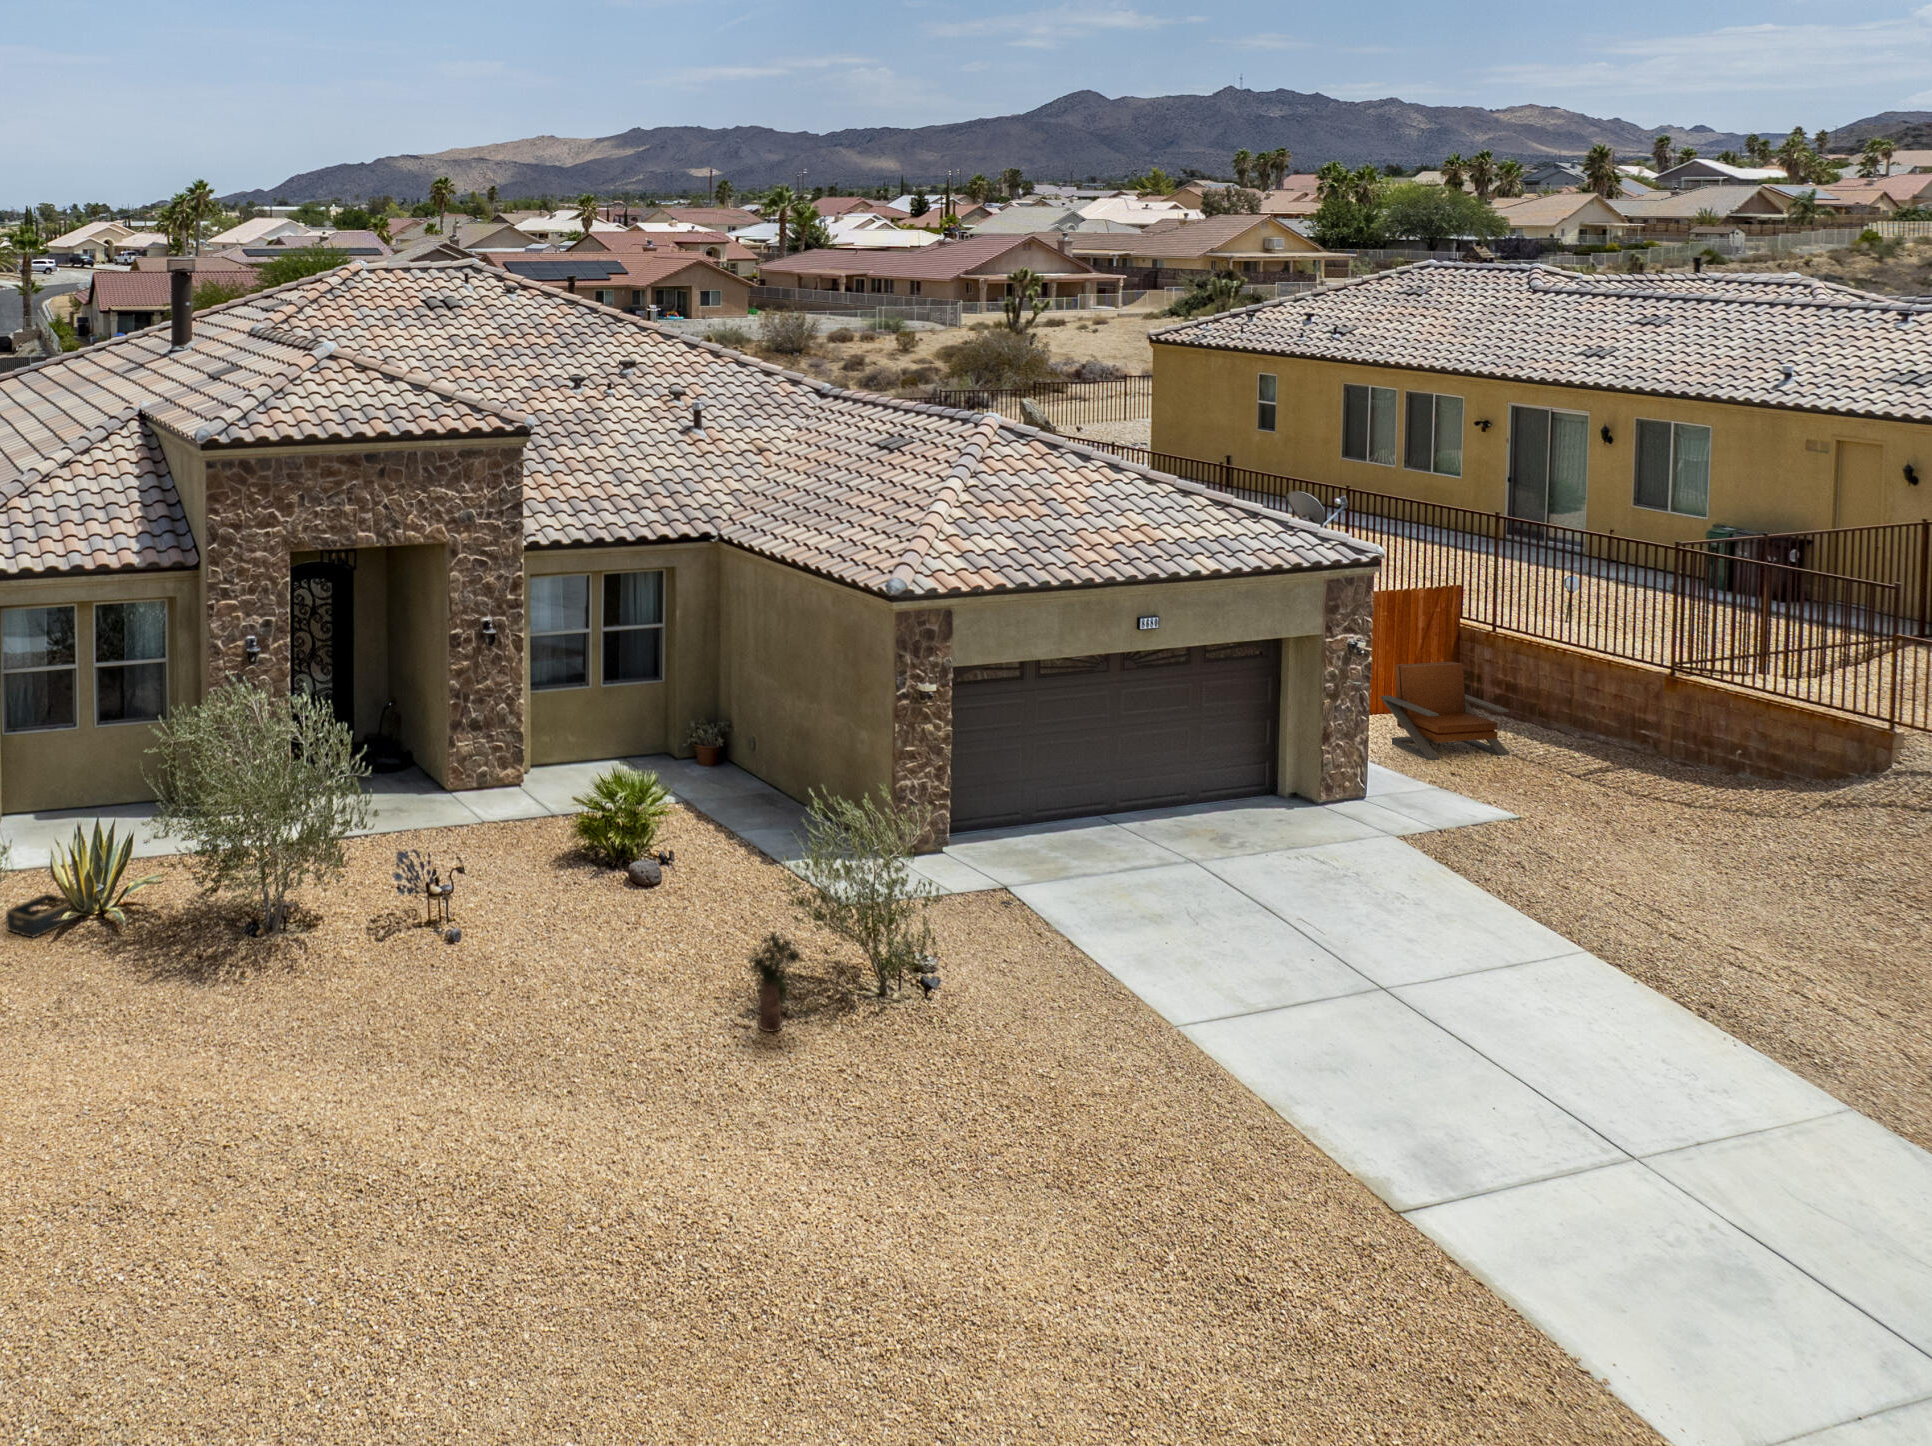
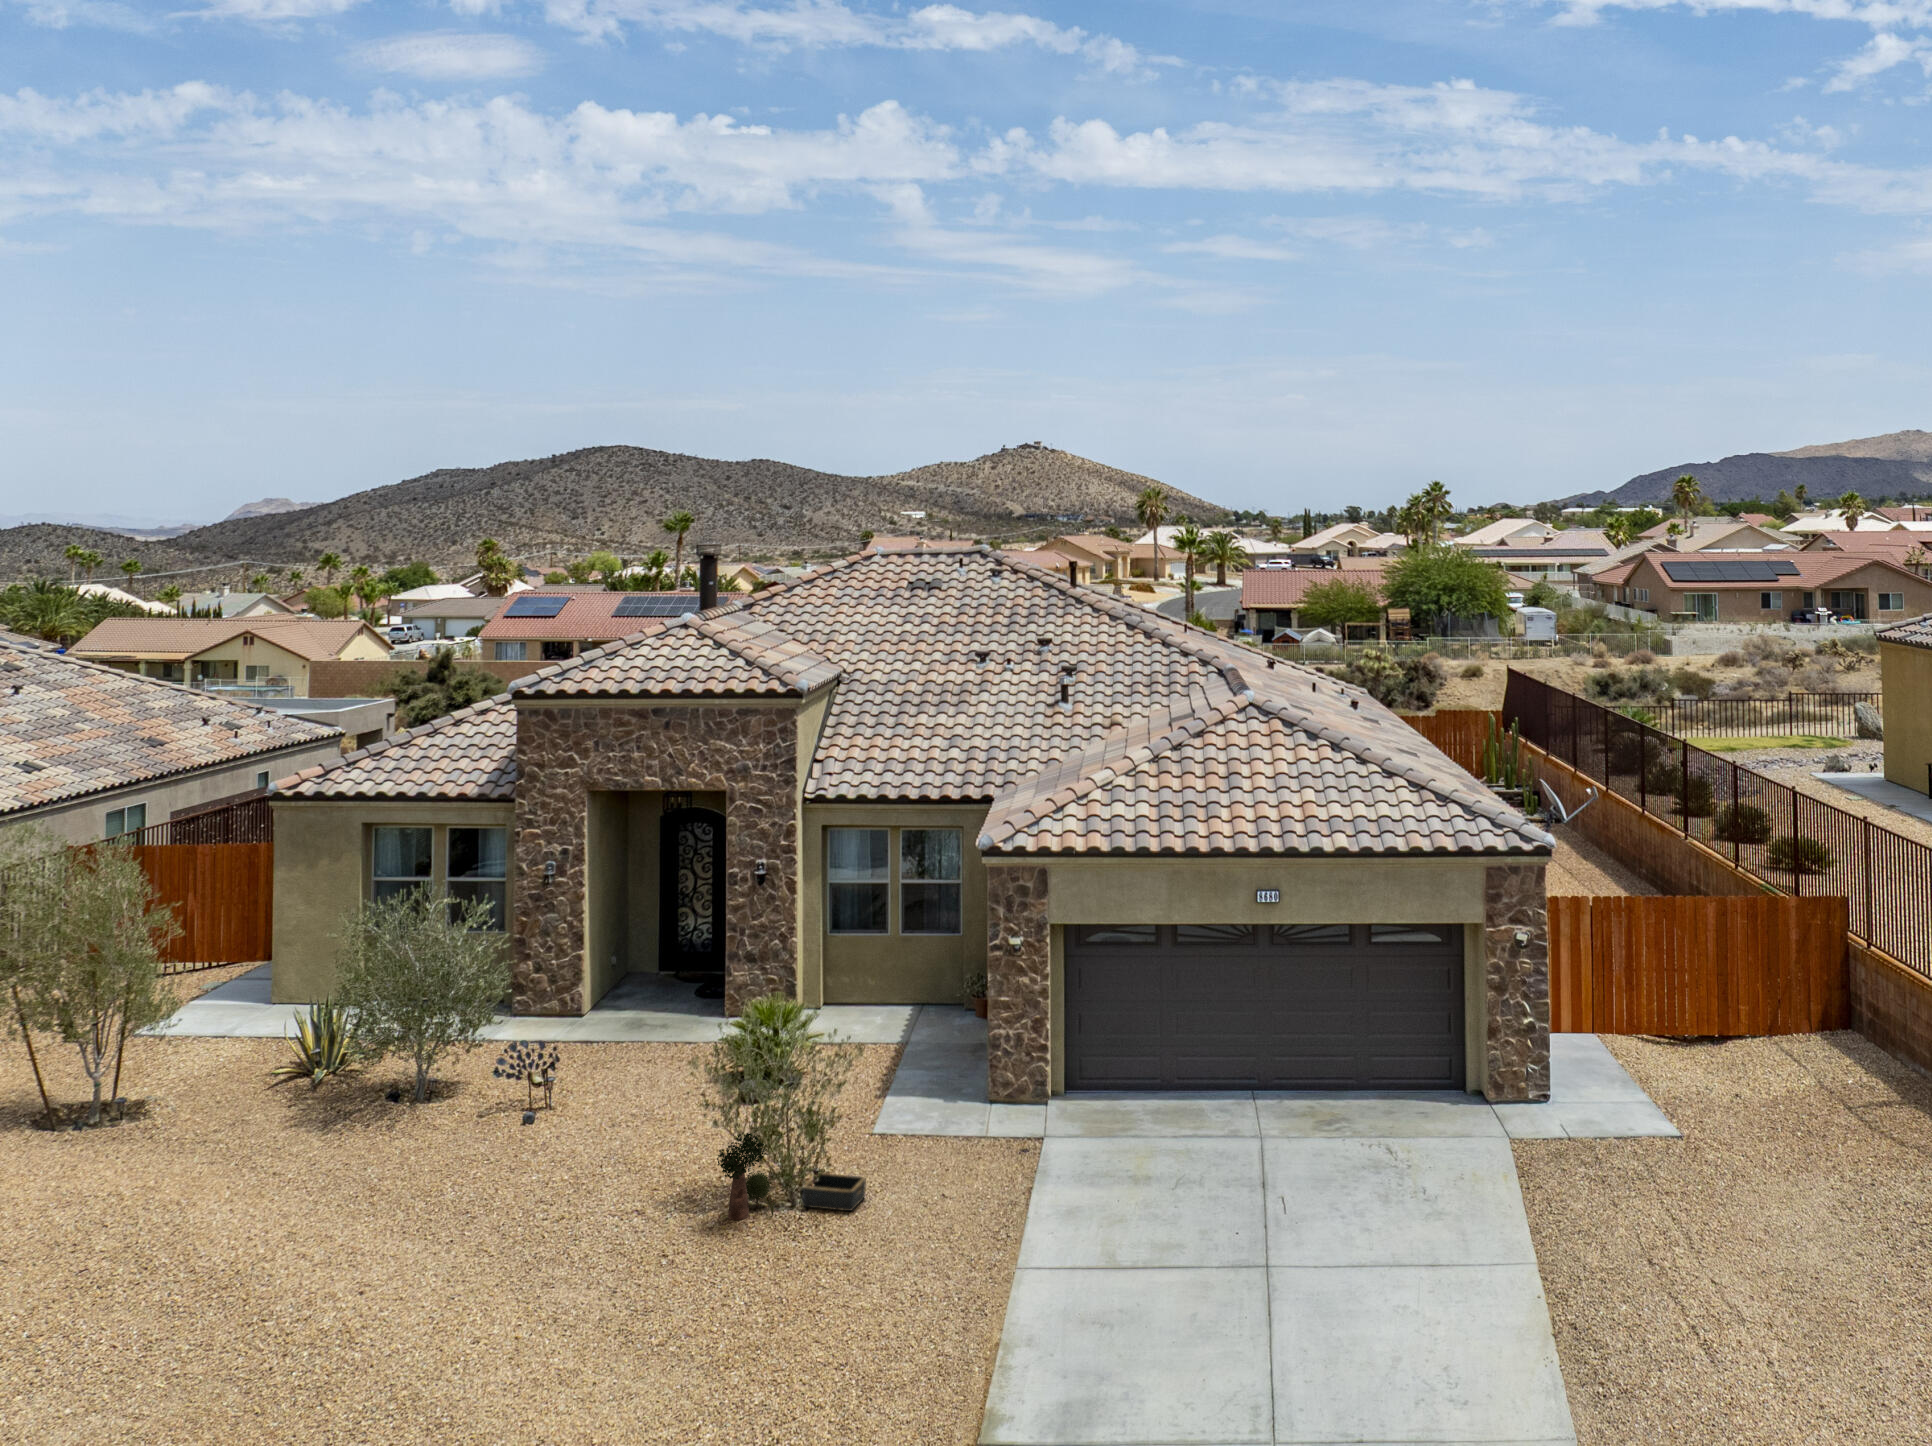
lounge chair: present [1381,662,1509,760] -> none [1661,968,1773,1072]
basket: present [6,893,72,937] -> present [803,1173,866,1211]

